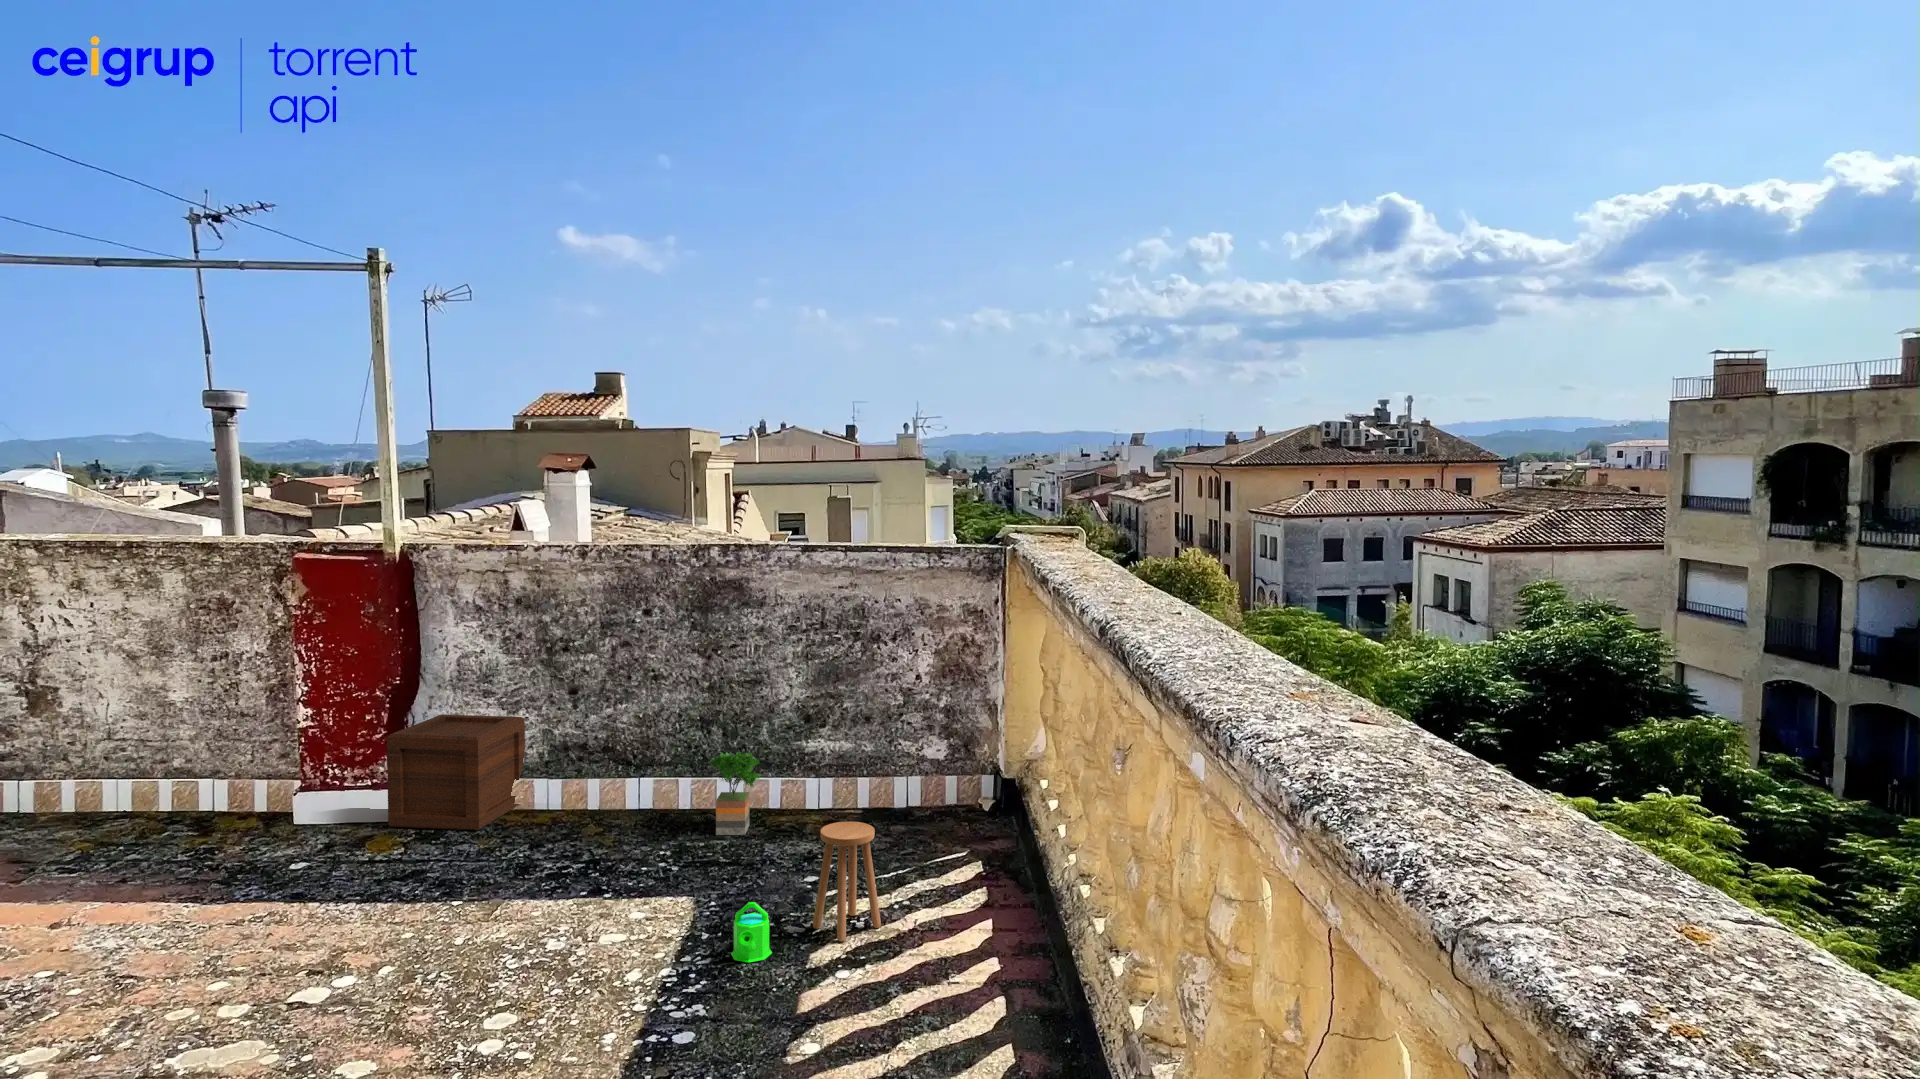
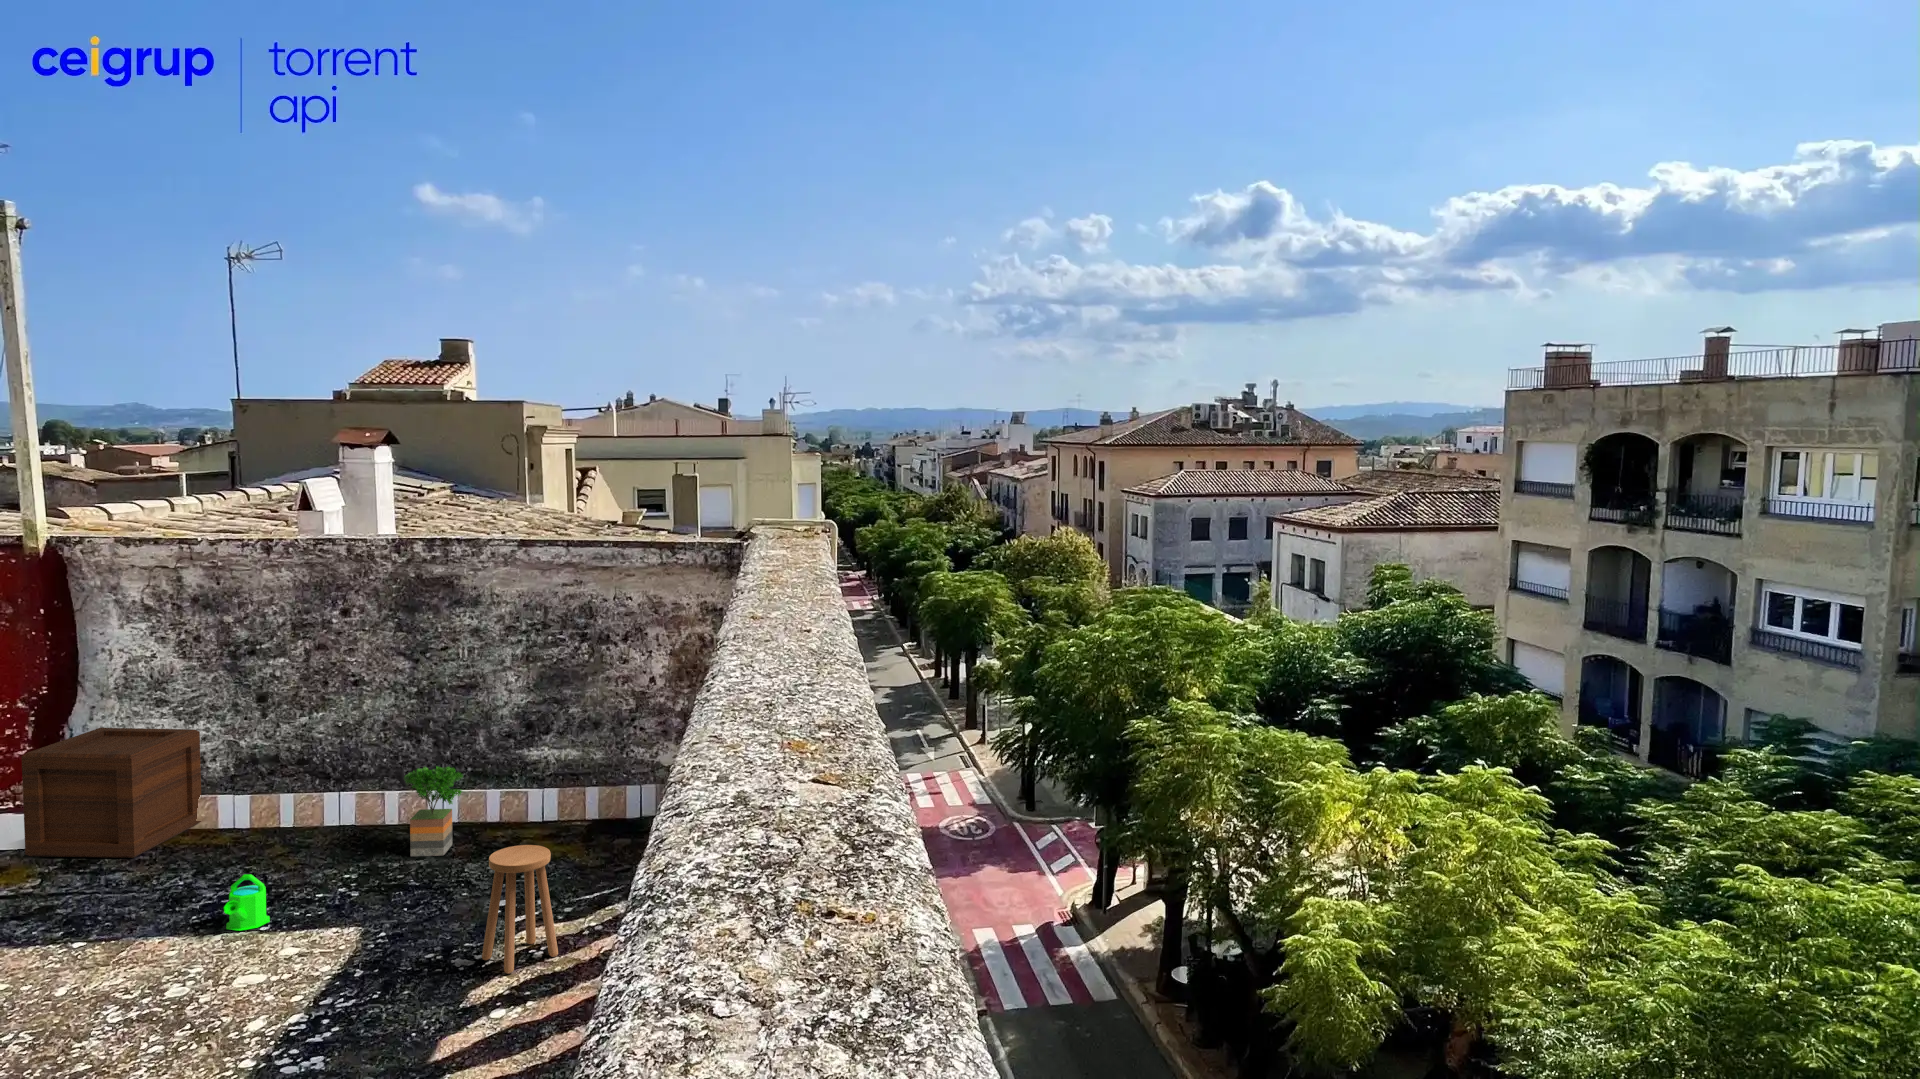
watering can: present [731,902,772,963] -> present [224,874,270,931]

